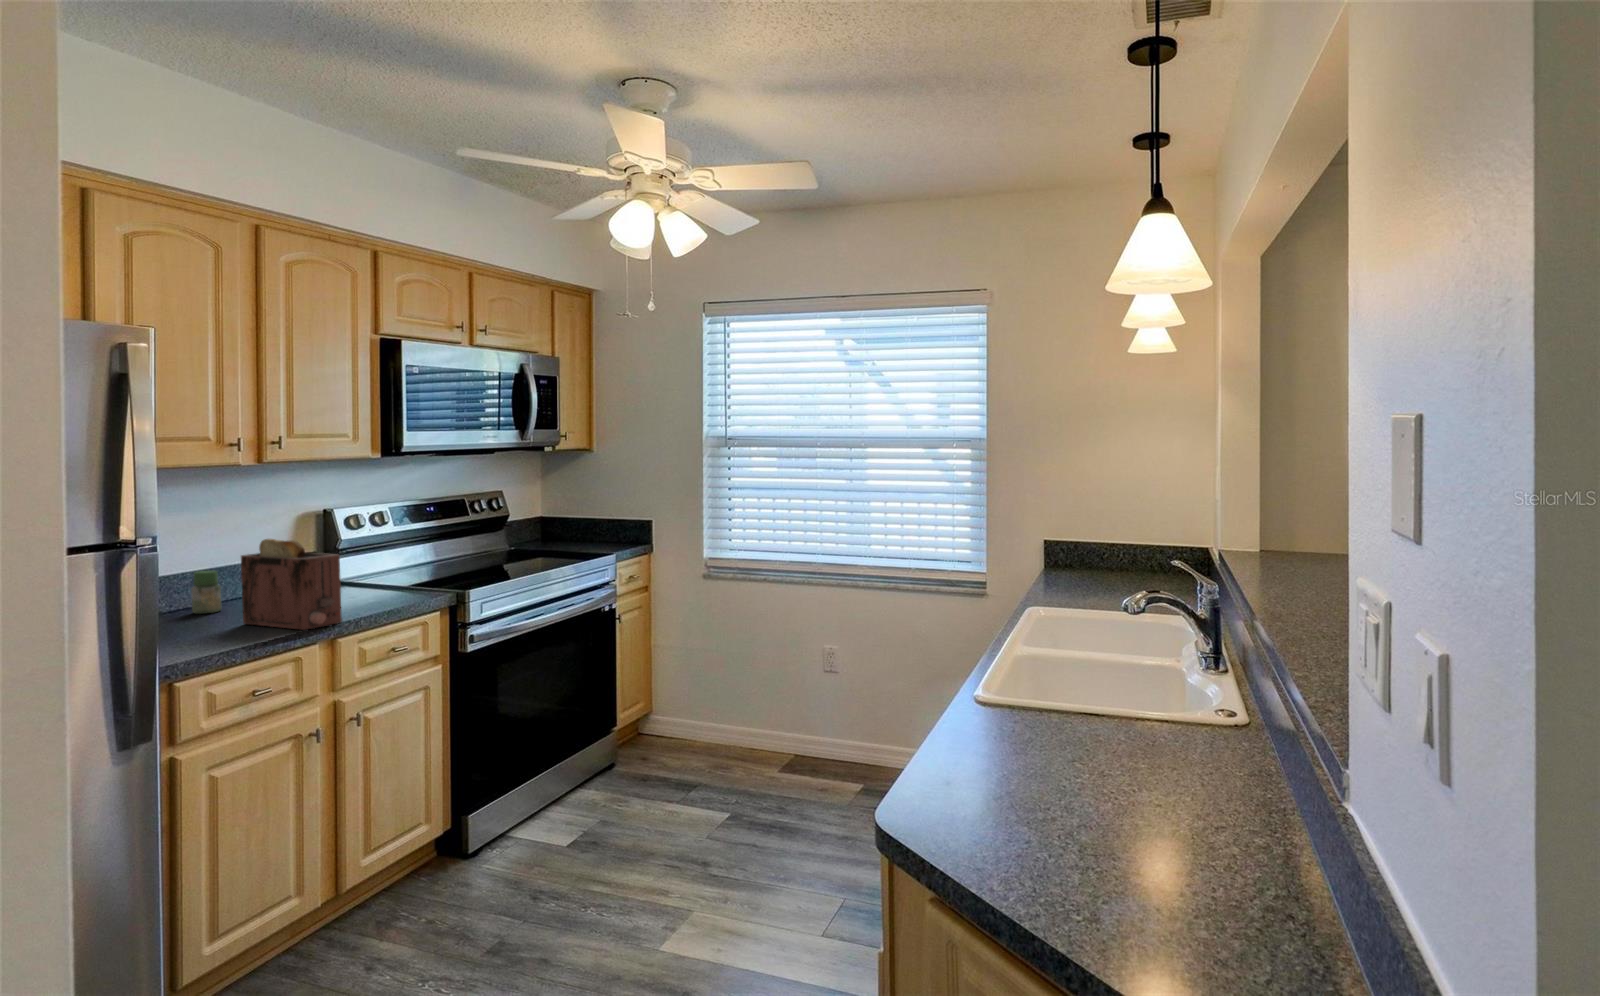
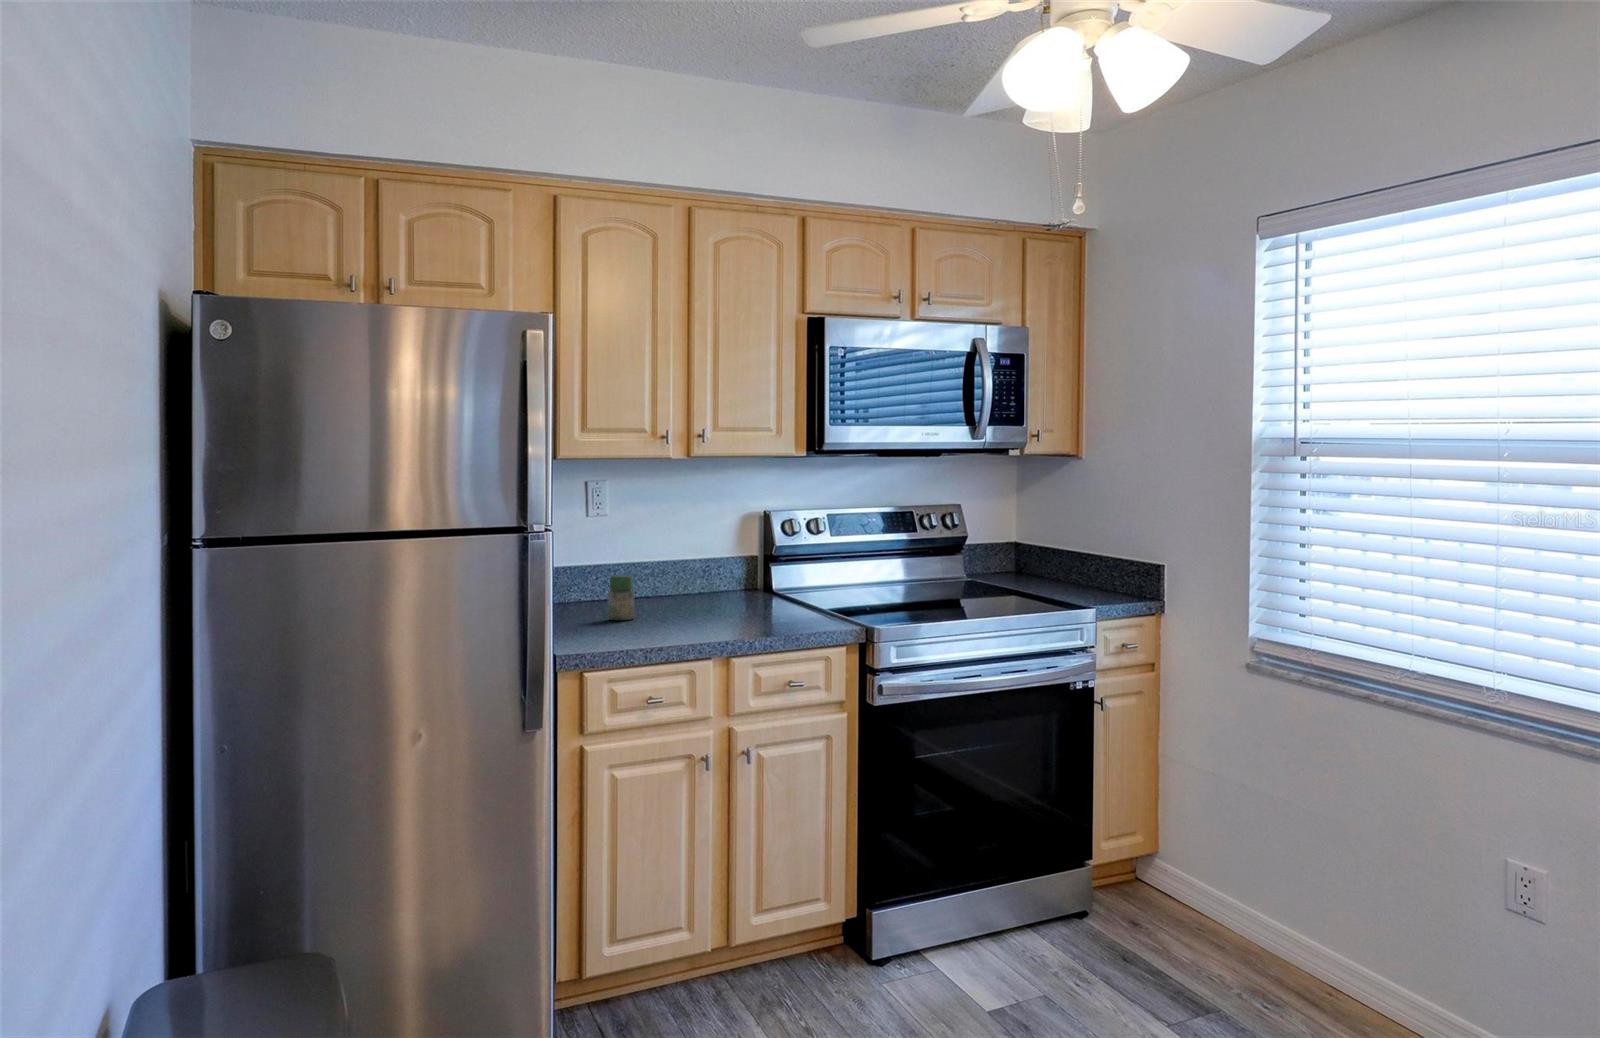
toaster: present [241,539,342,630] -> none [647,540,739,640]

